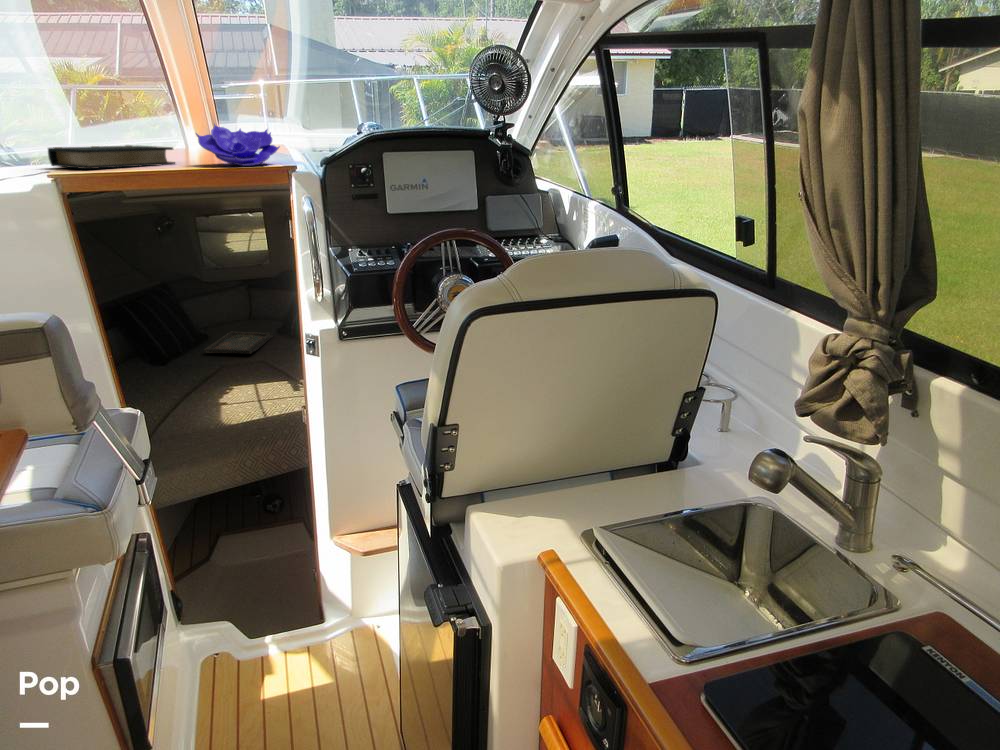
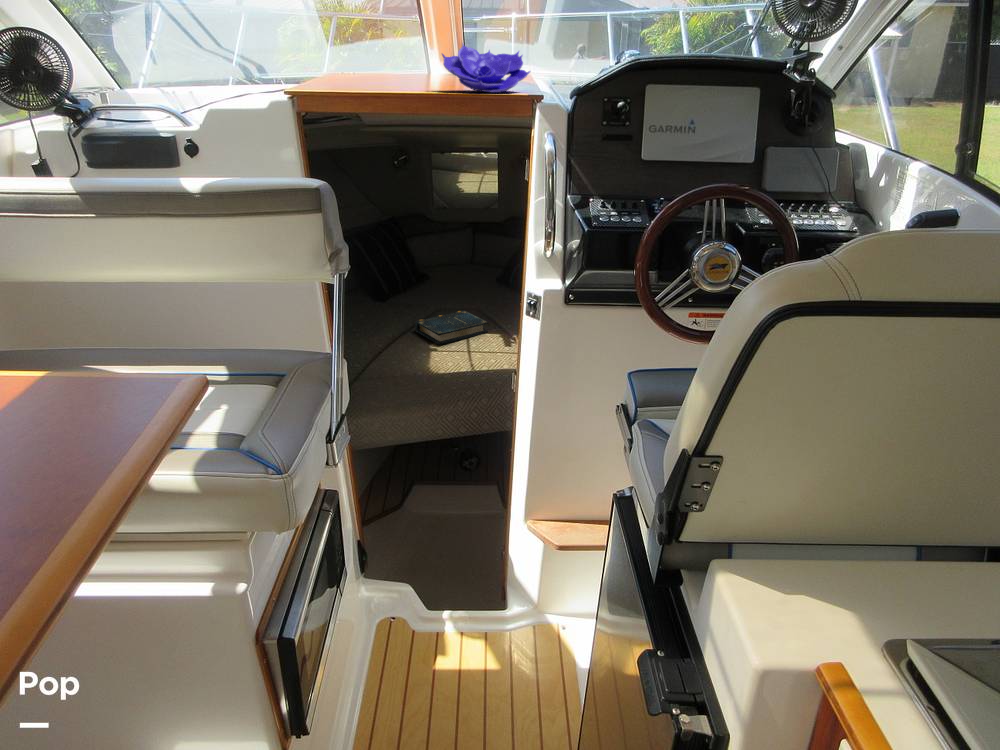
book: present [48,145,175,169] -> present [415,311,488,345]
tray: present [204,332,273,354] -> none [424,275,493,300]

